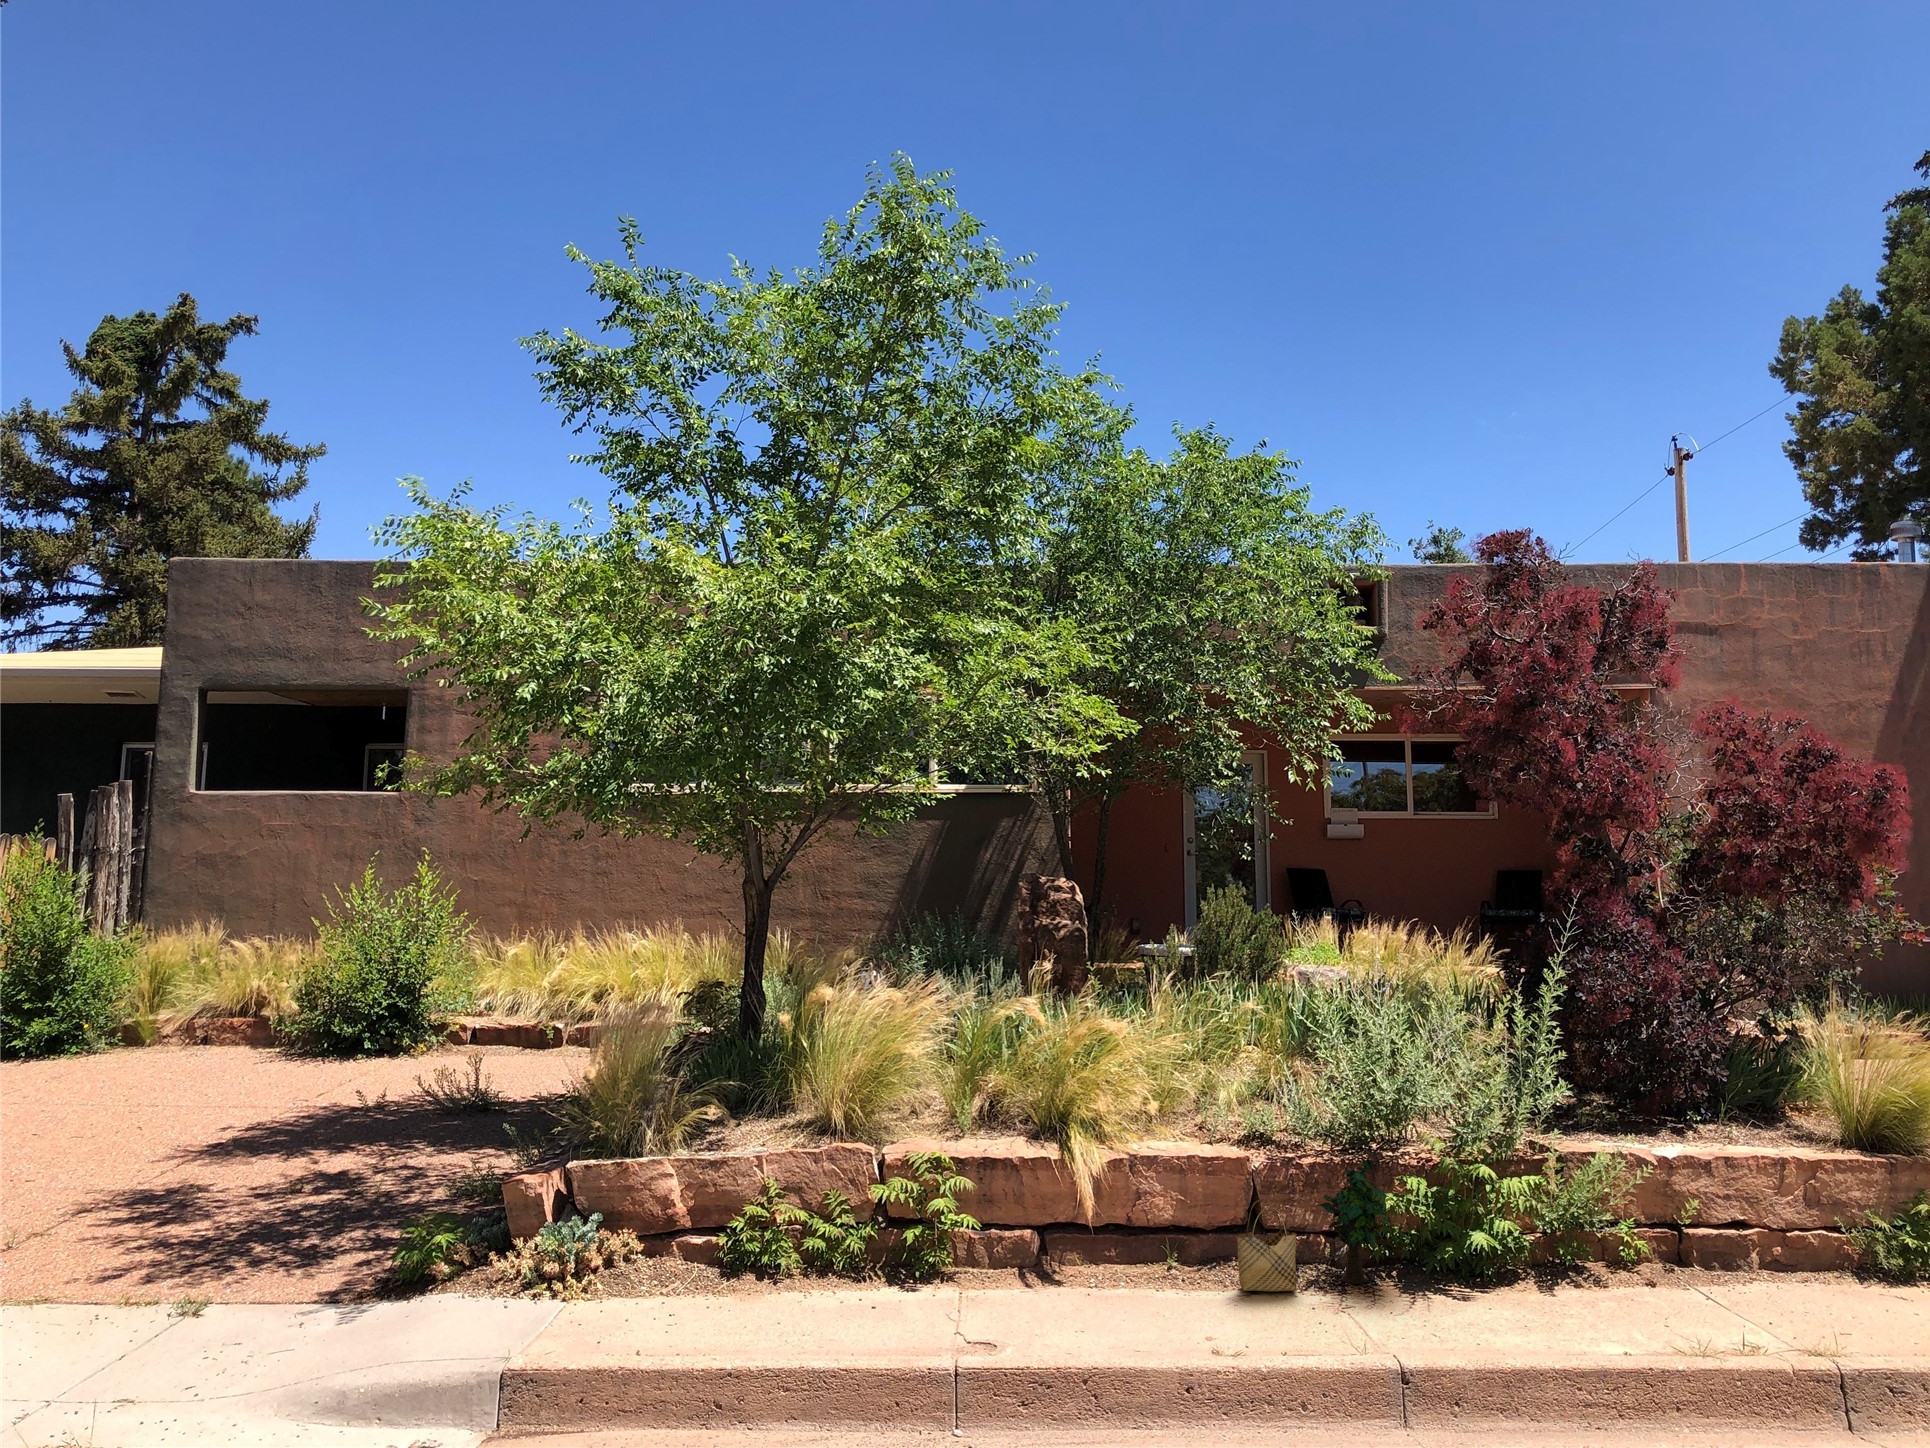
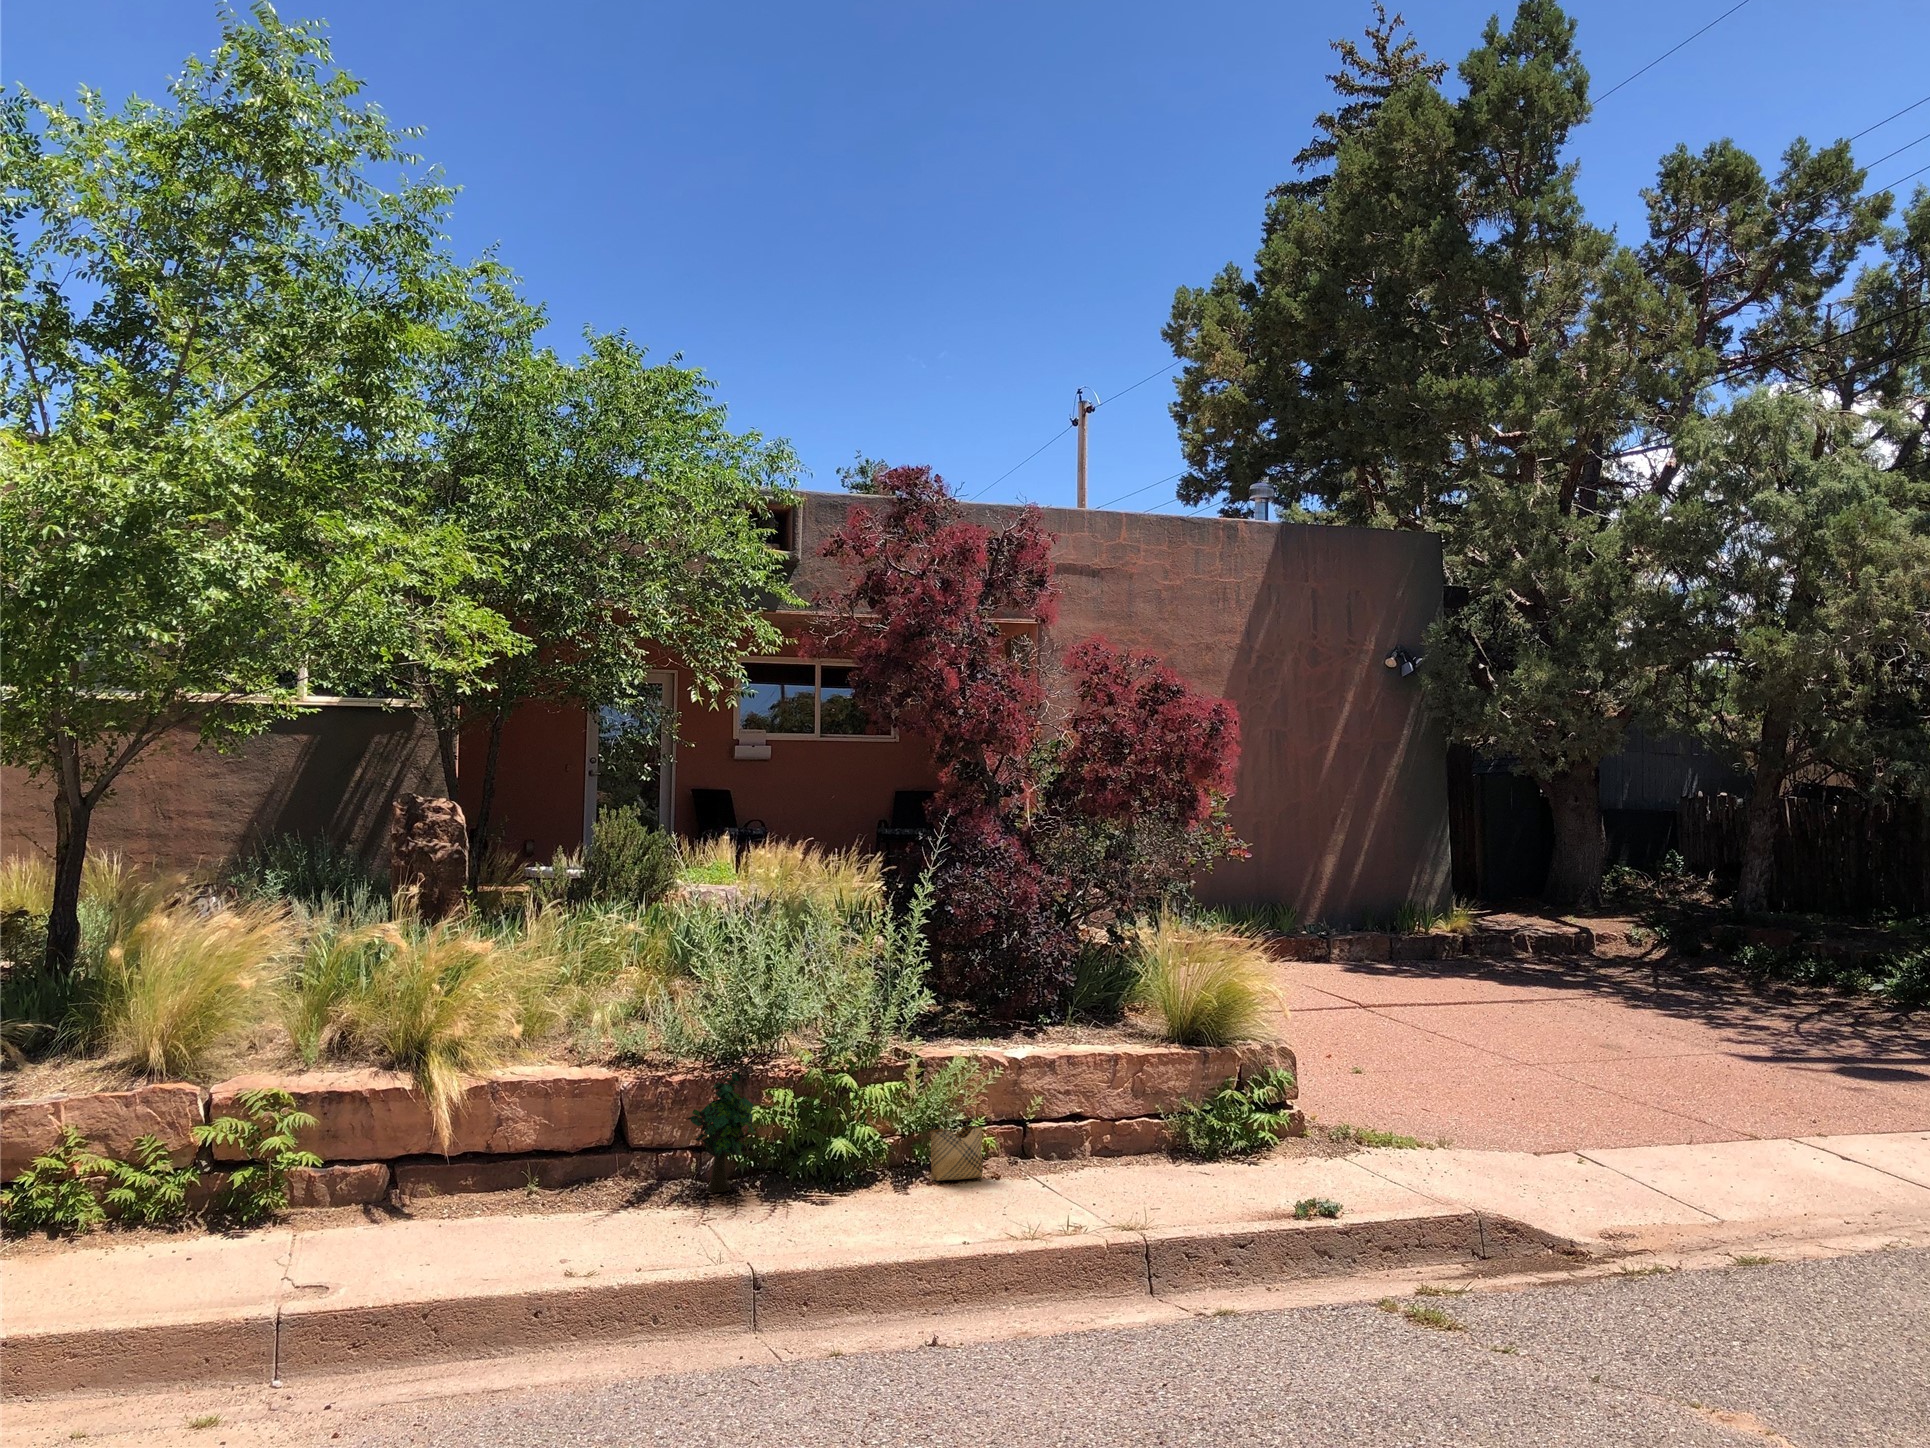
woven basket: present [1236,1199,1297,1291] -> present [930,1098,983,1181]

